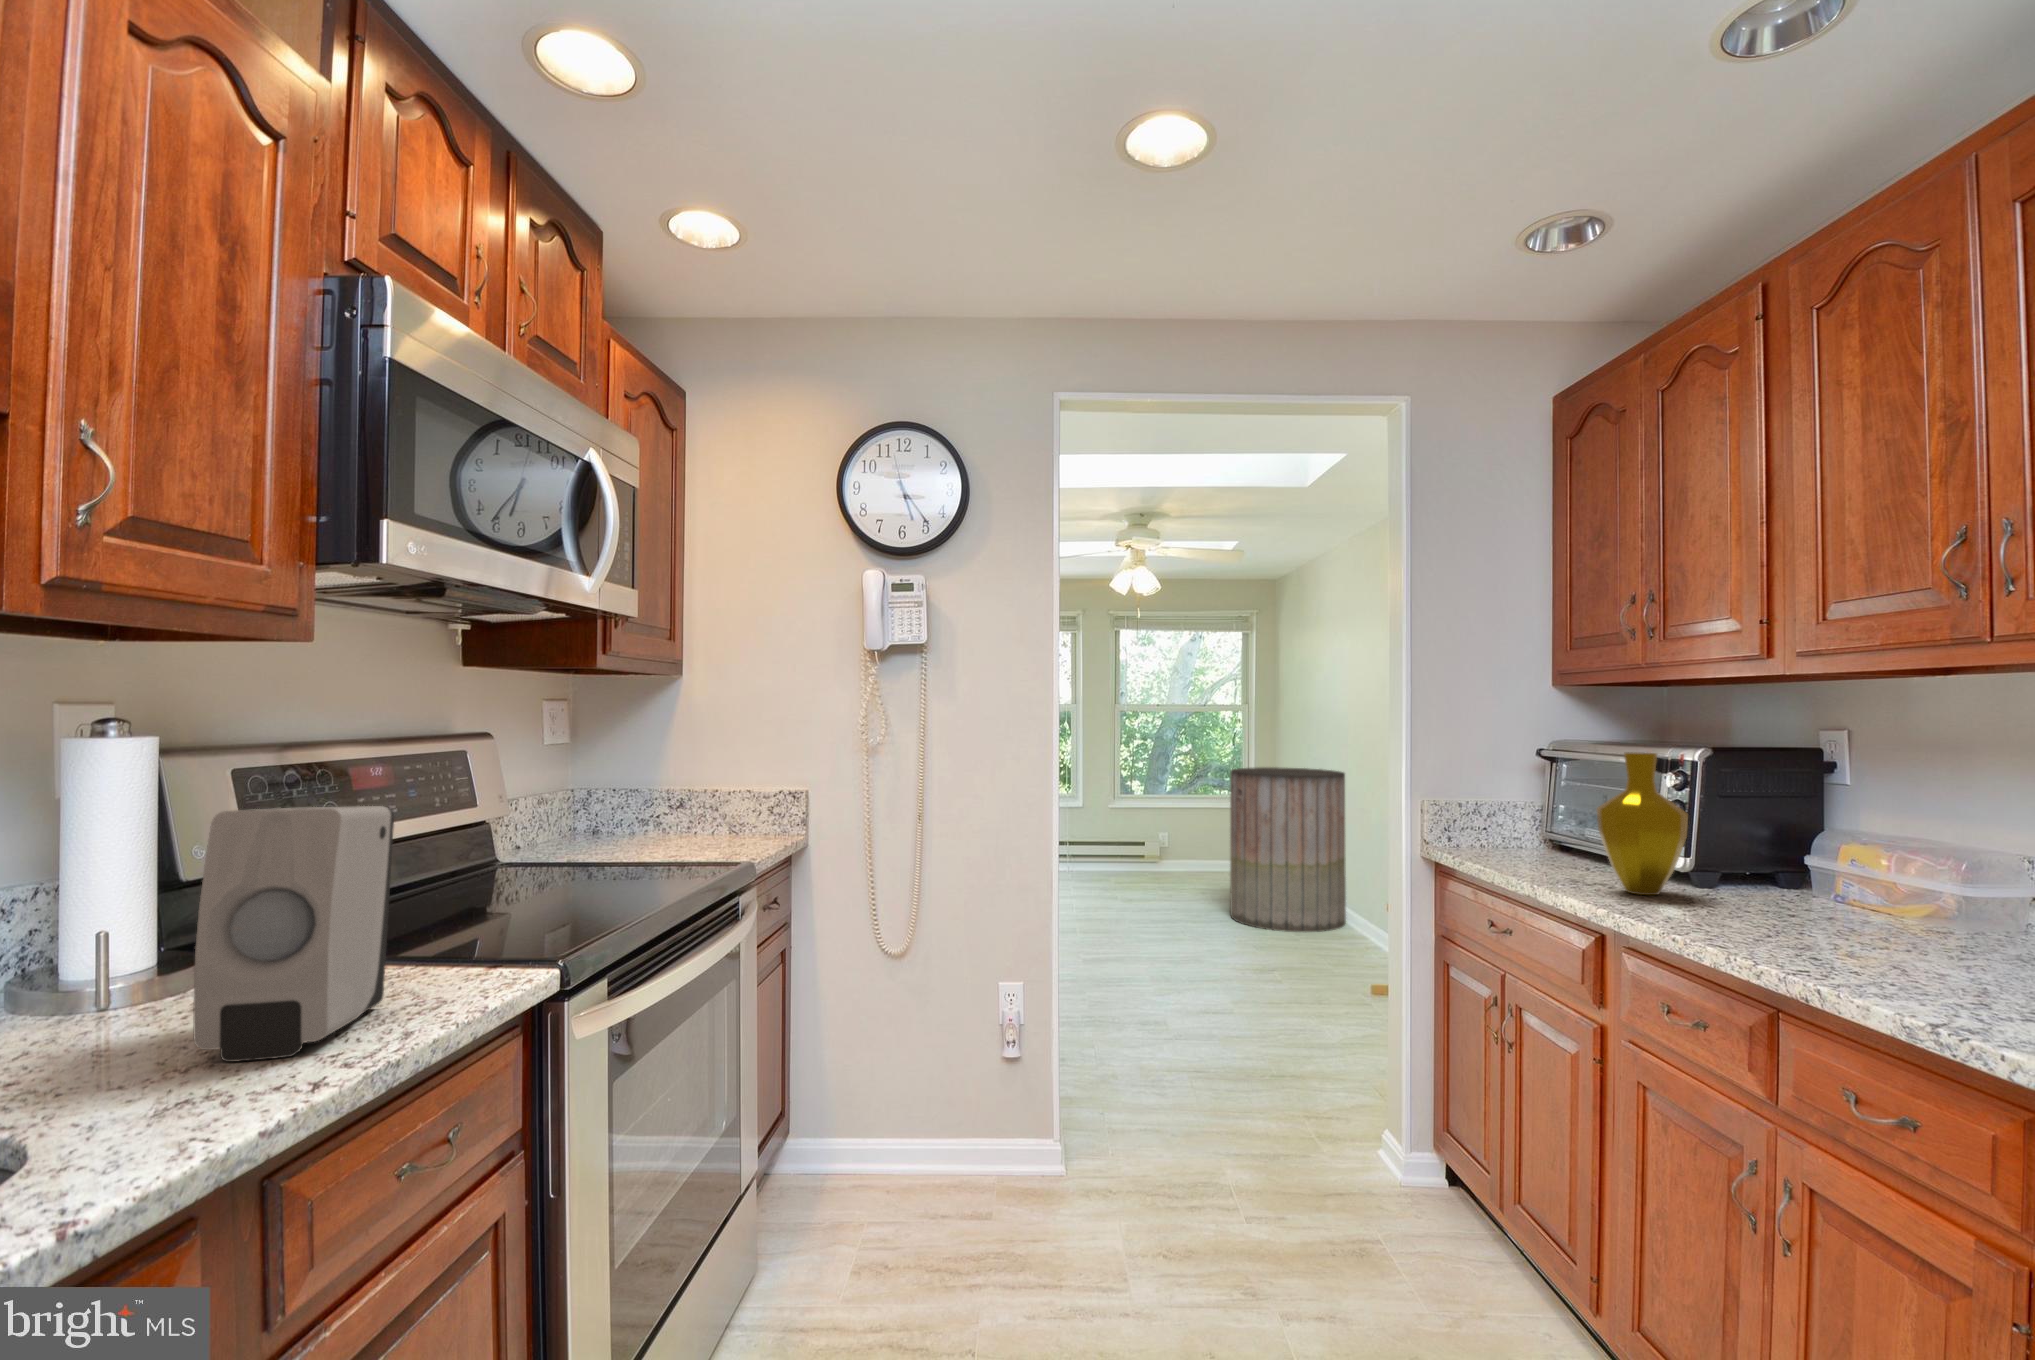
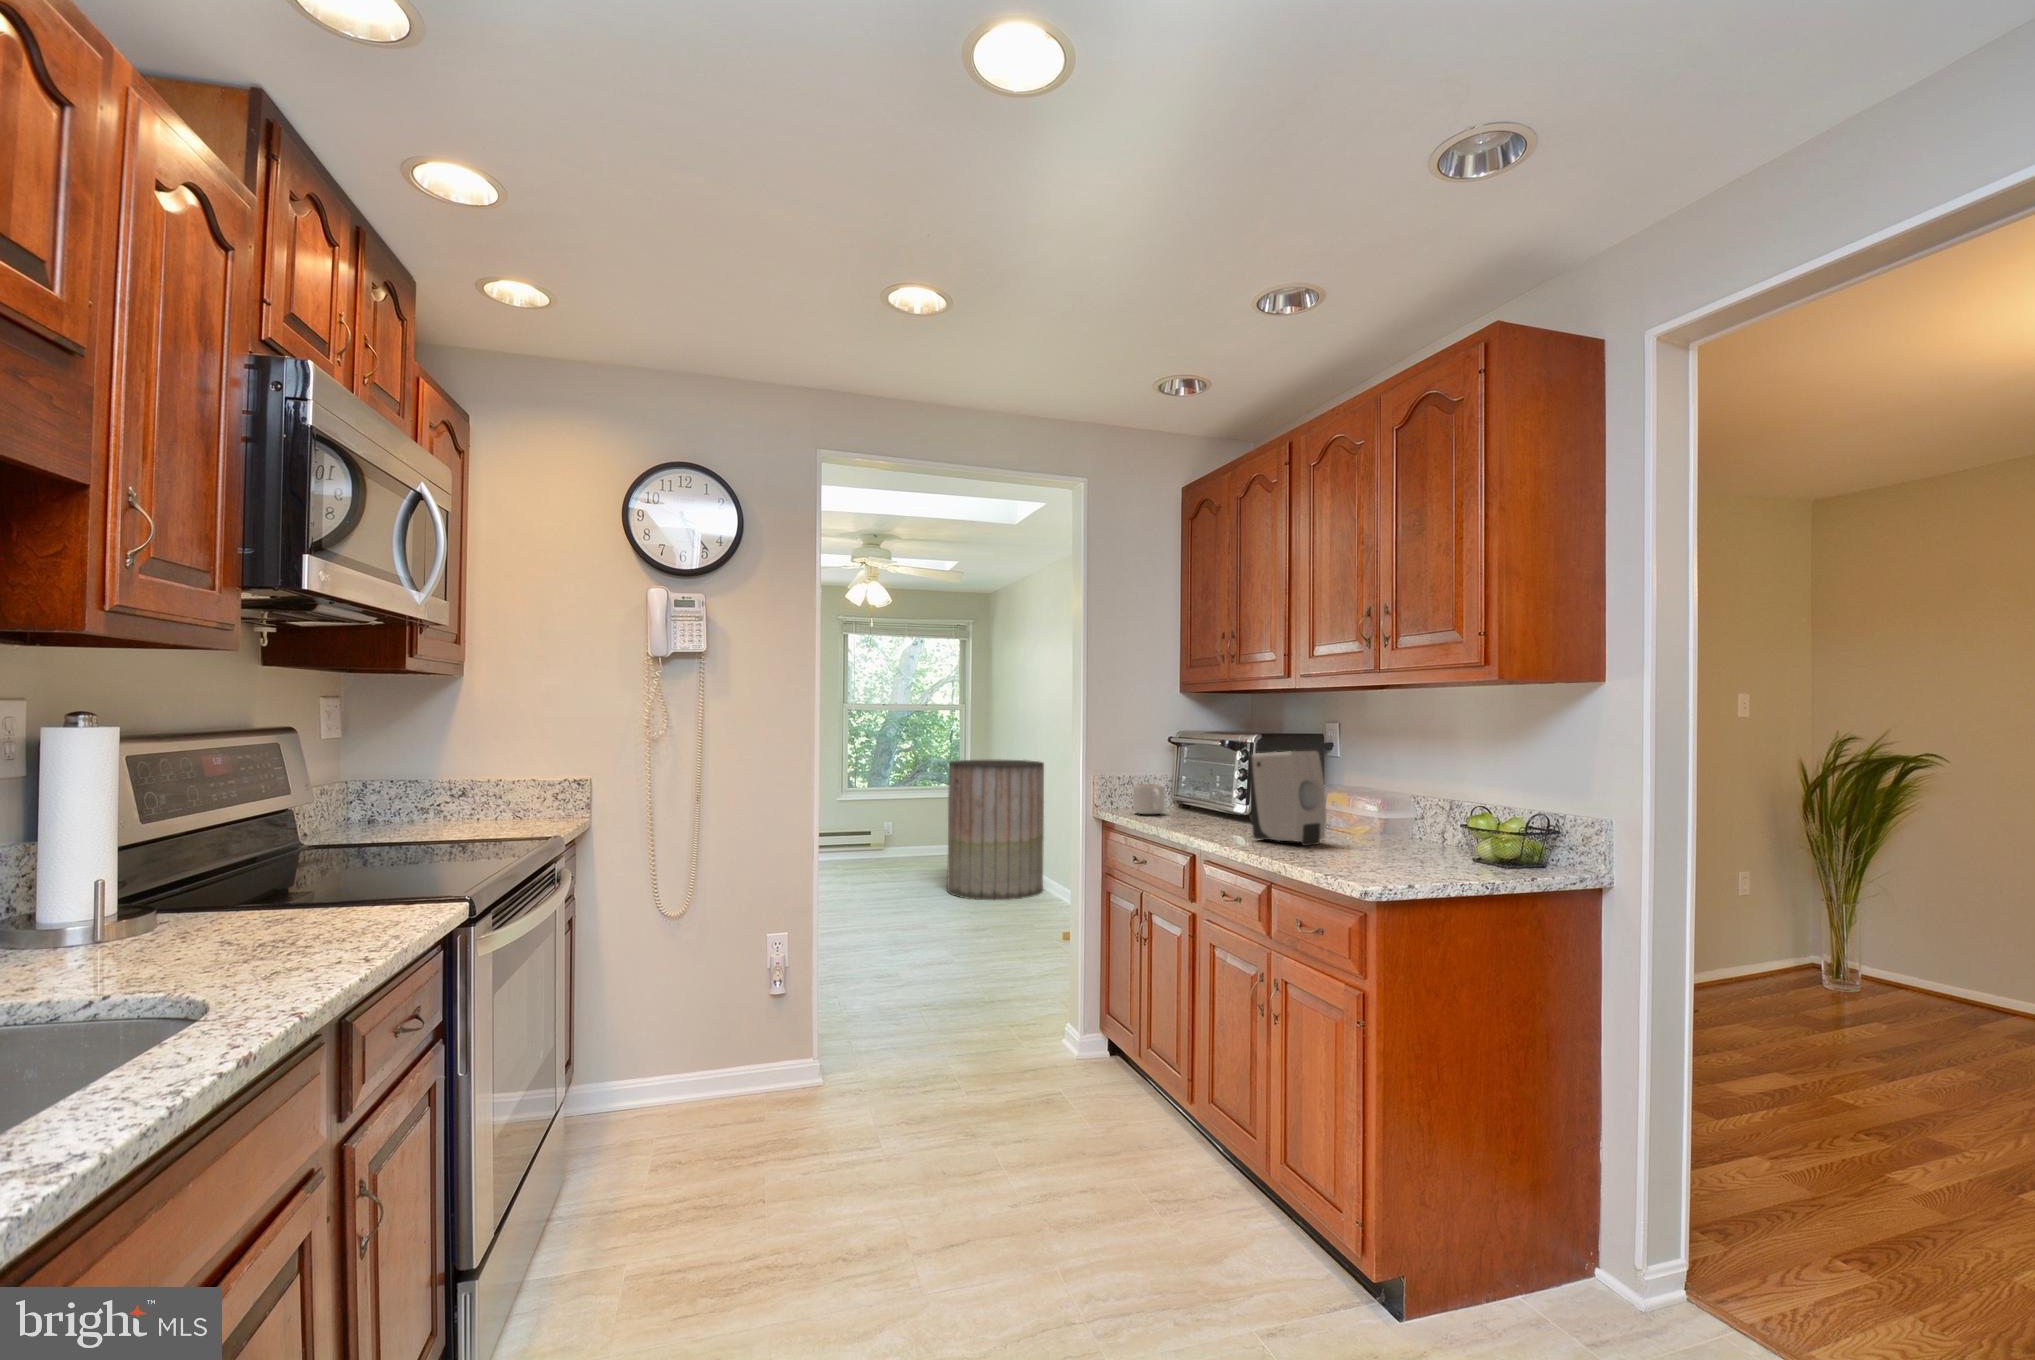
vase: present [1597,752,1688,895] -> none [1194,736,1245,829]
soap dispenser: present [193,806,394,1062] -> present [1248,751,1326,846]
mug: none [1487,815,1538,860] -> present [1133,784,1165,814]

